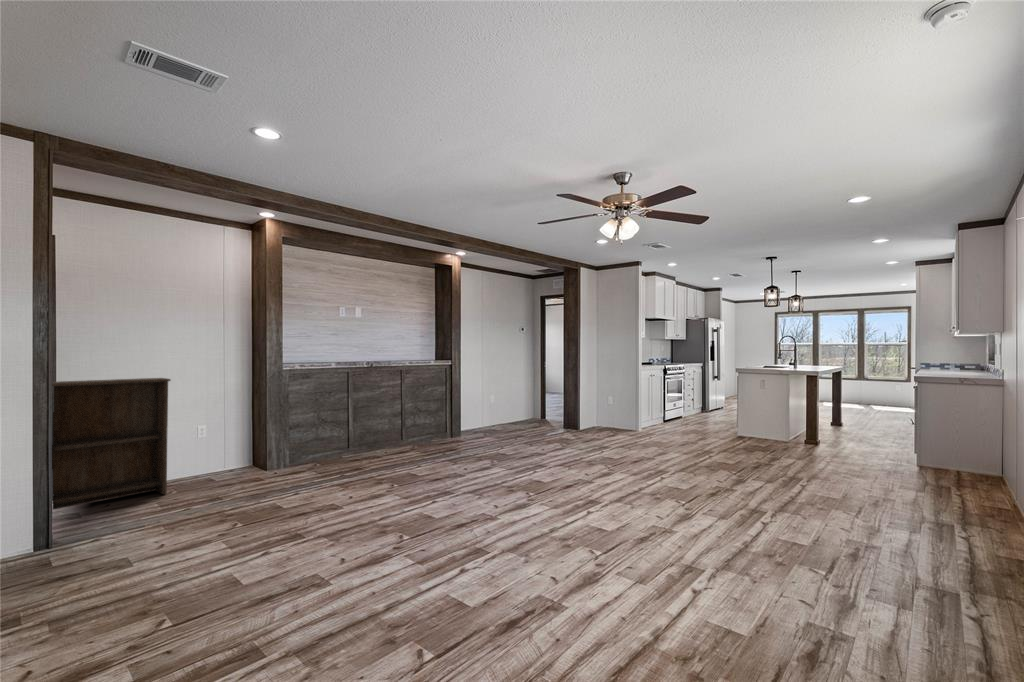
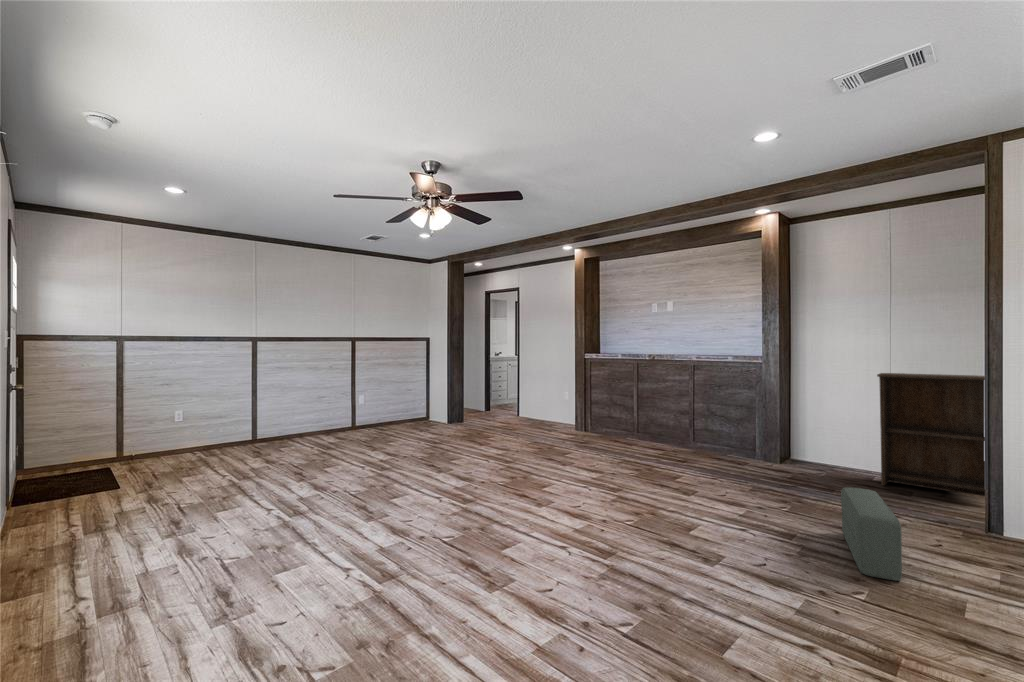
pouf: none [72,513,181,605] -> present [841,487,902,581]

